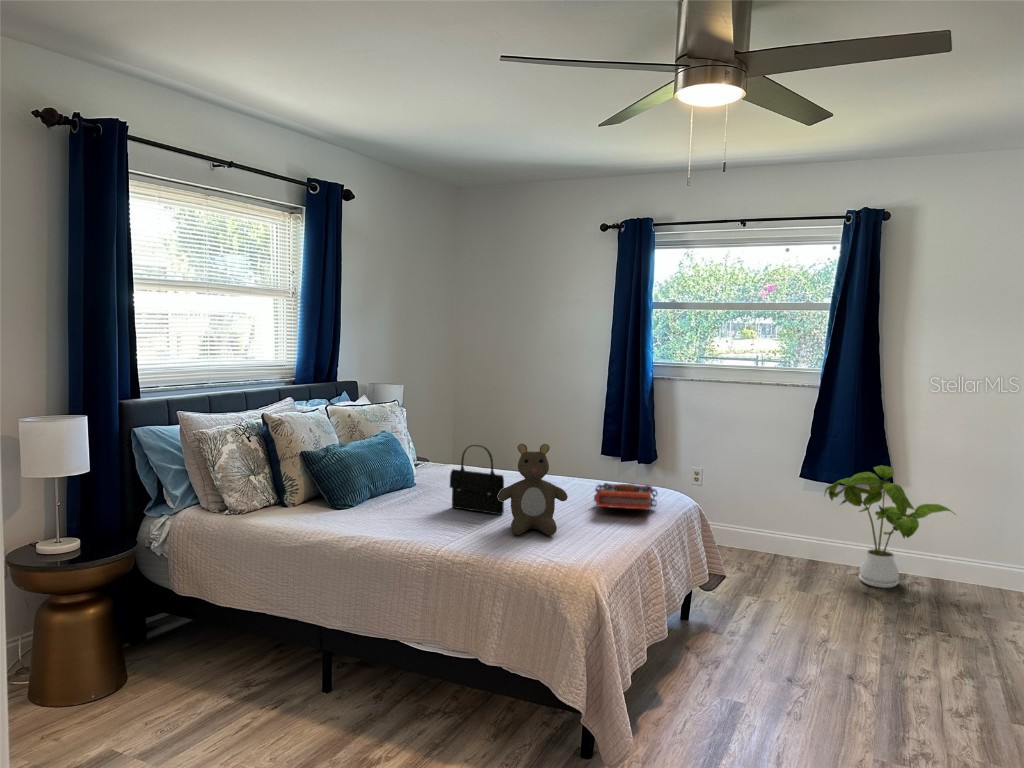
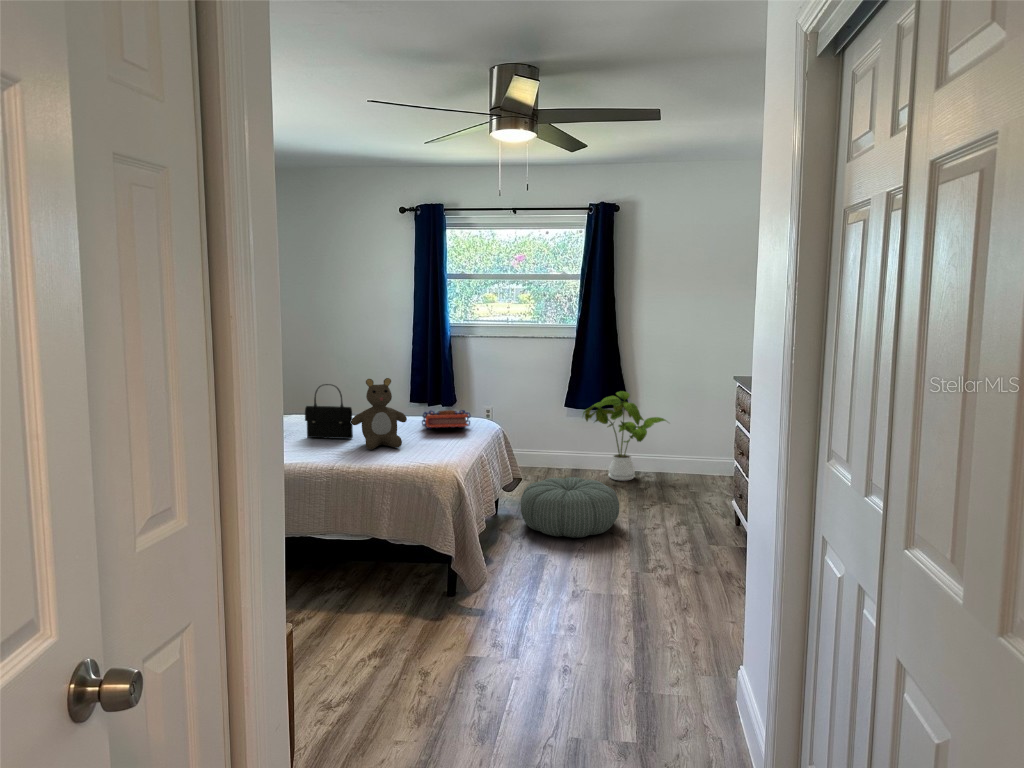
pouf: none [721,584,864,678] -> present [521,477,619,538]

